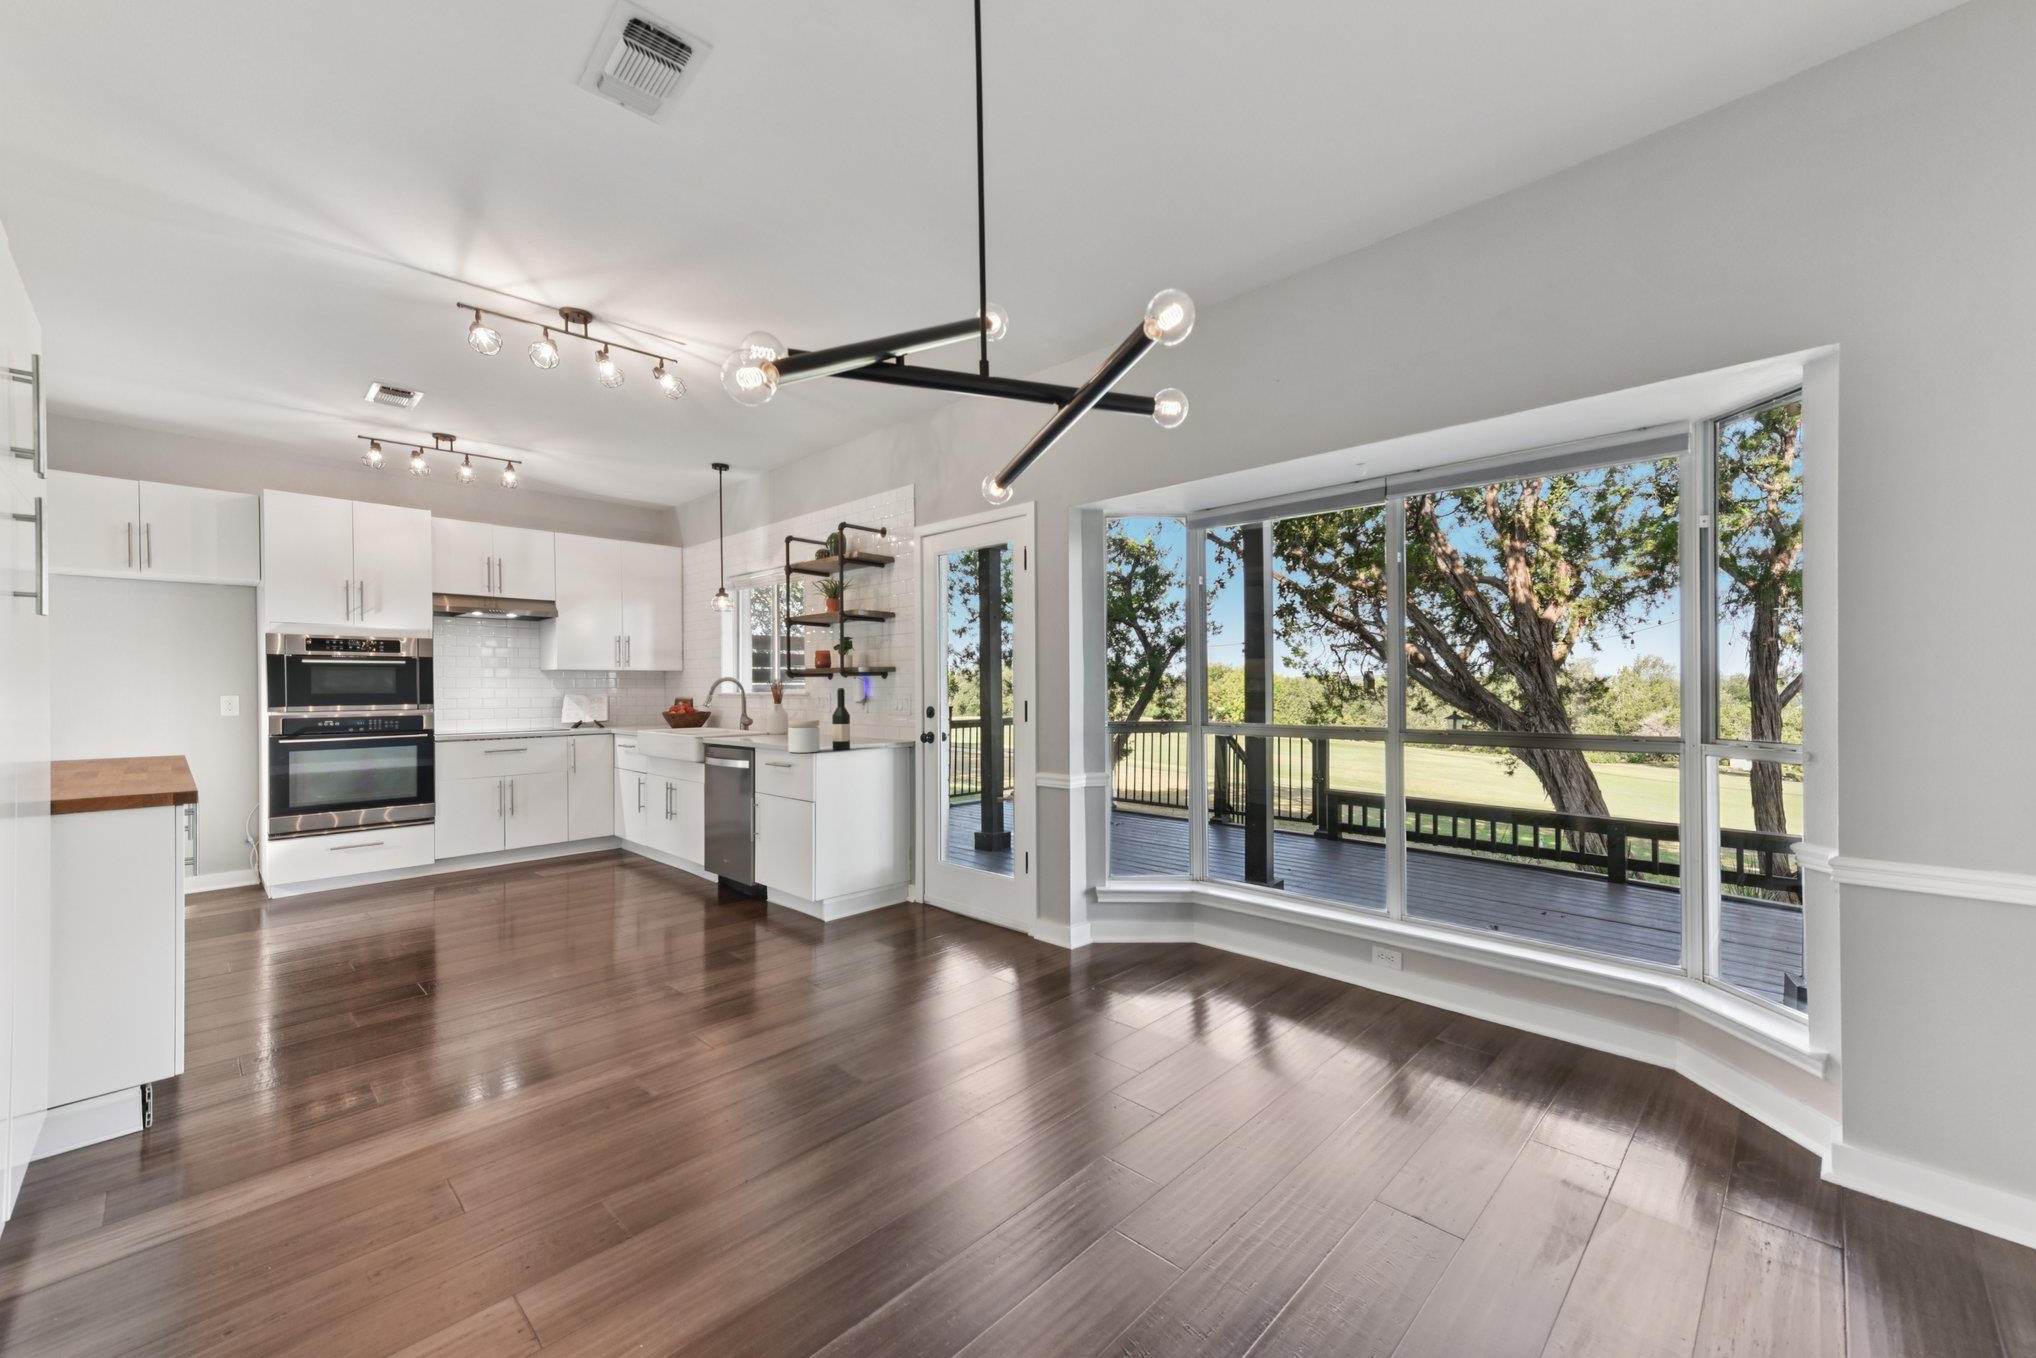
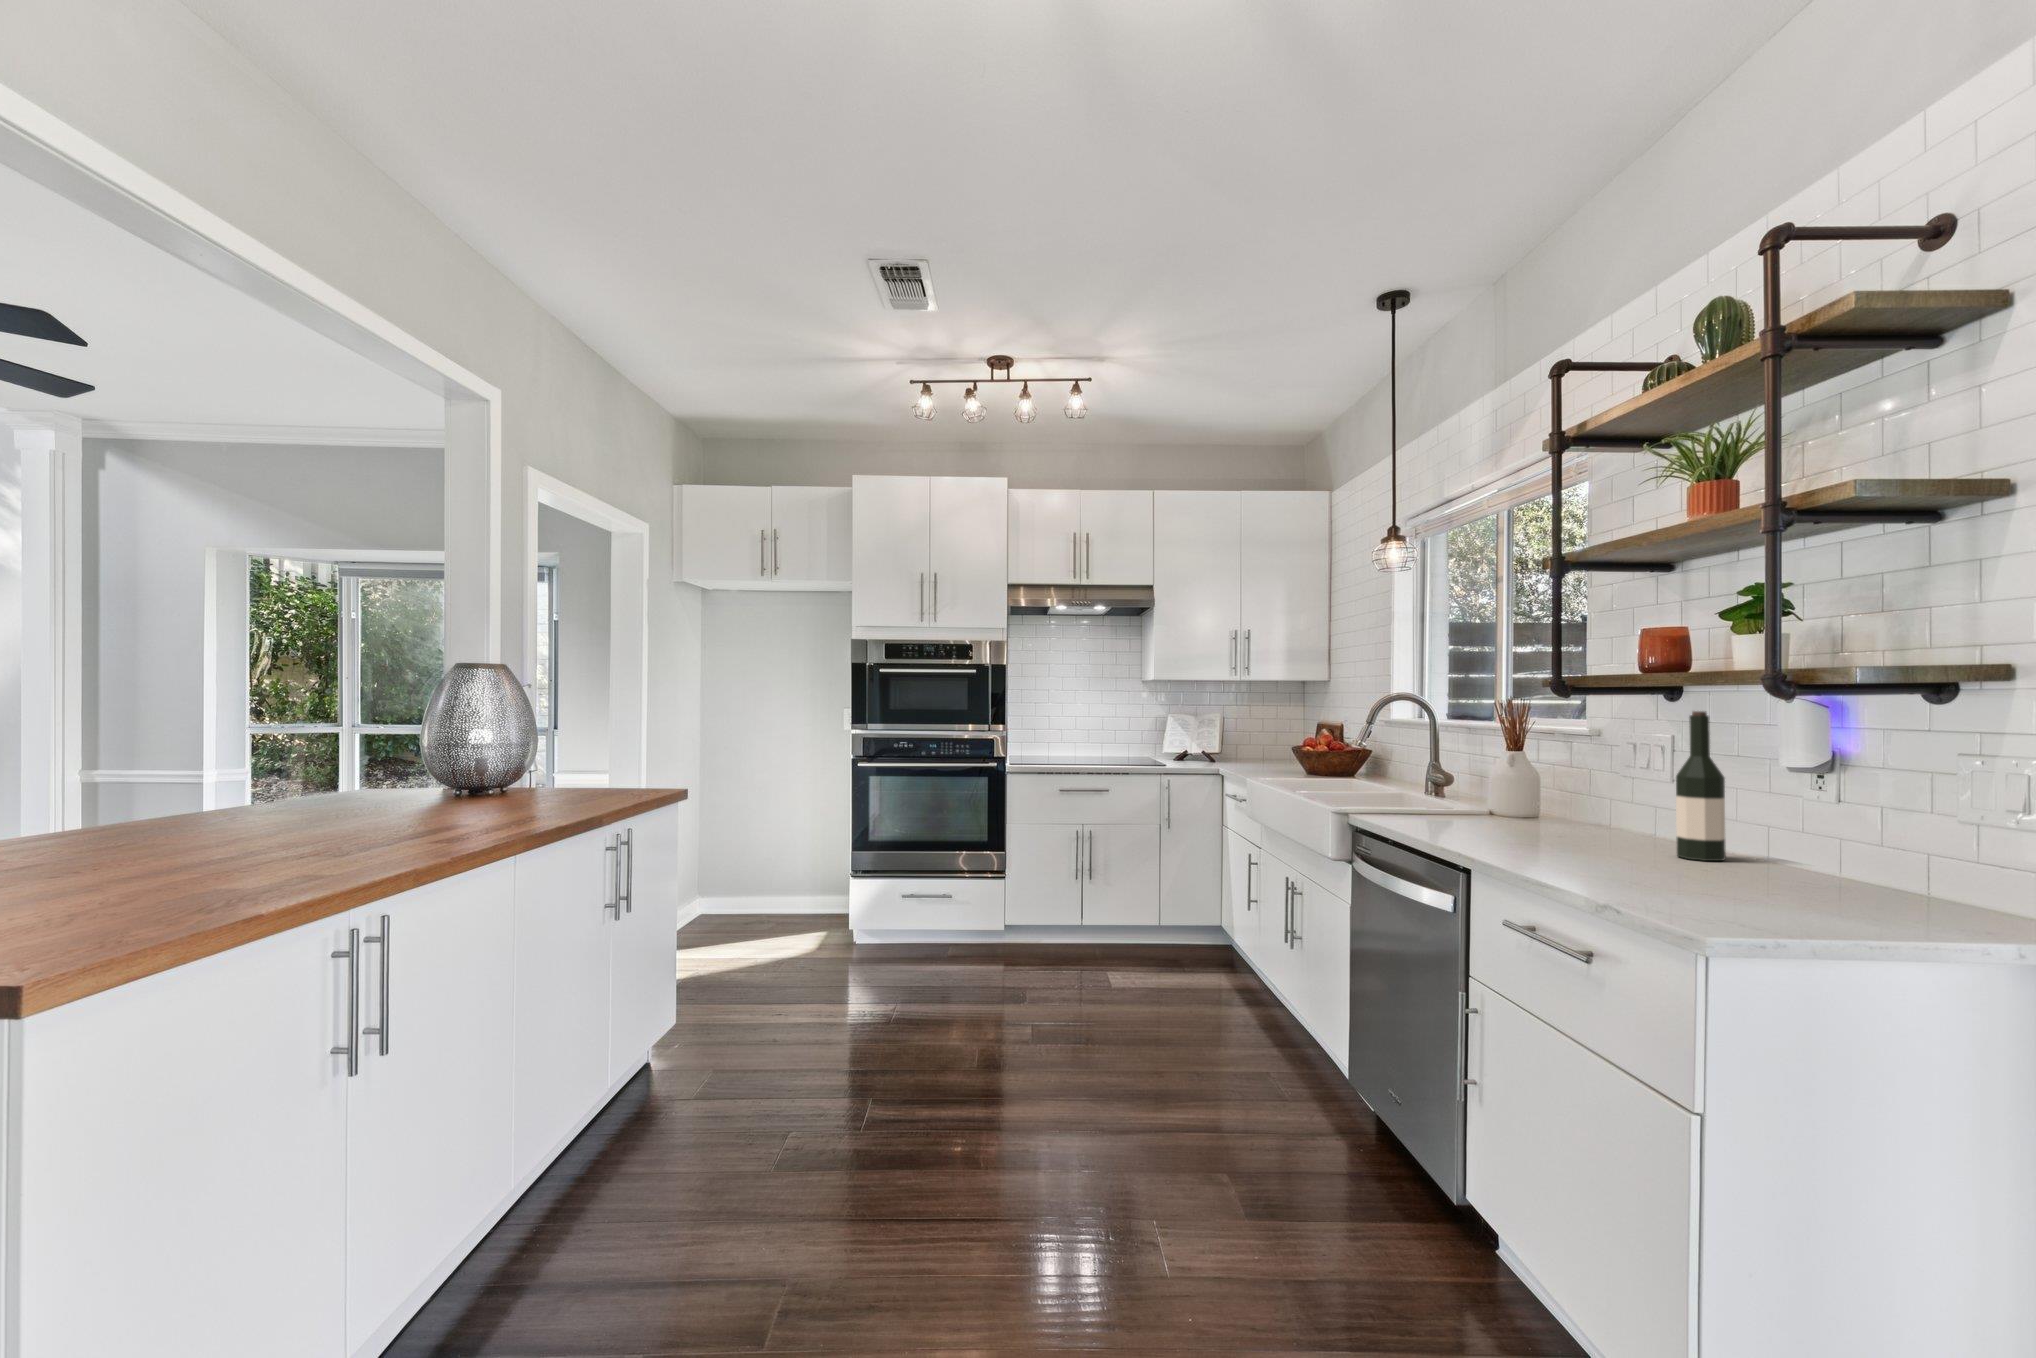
jar: present [788,719,820,753] -> none [1567,781,1649,863]

